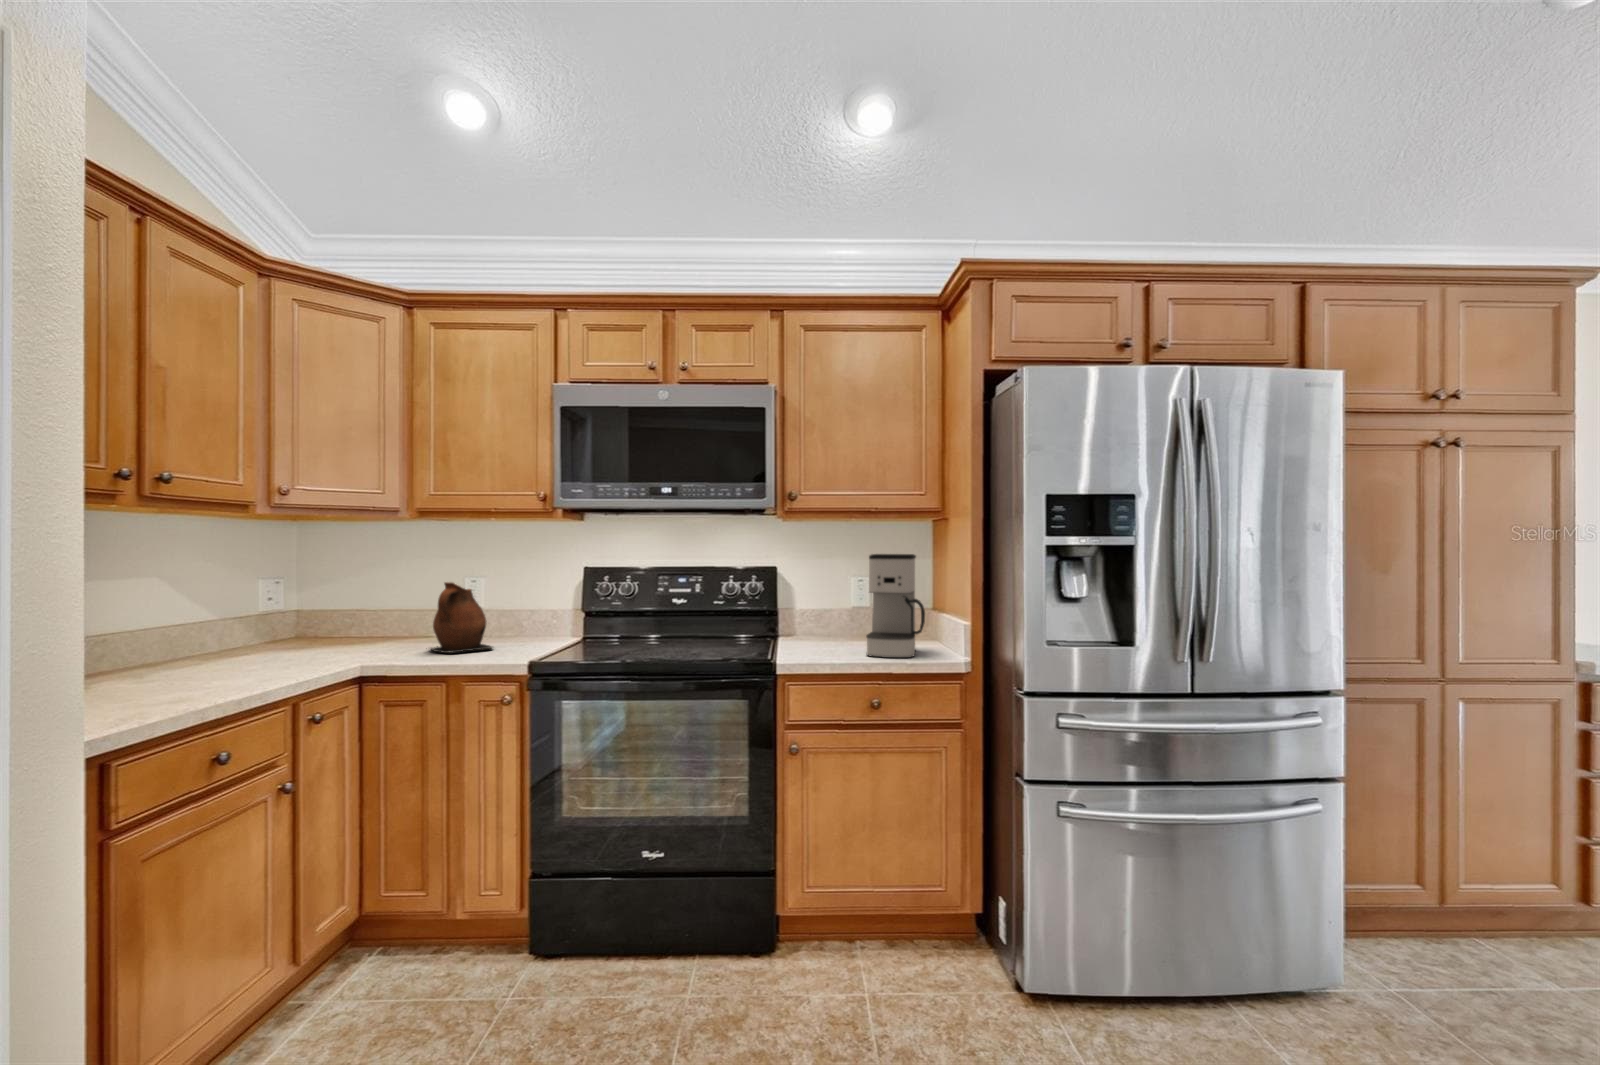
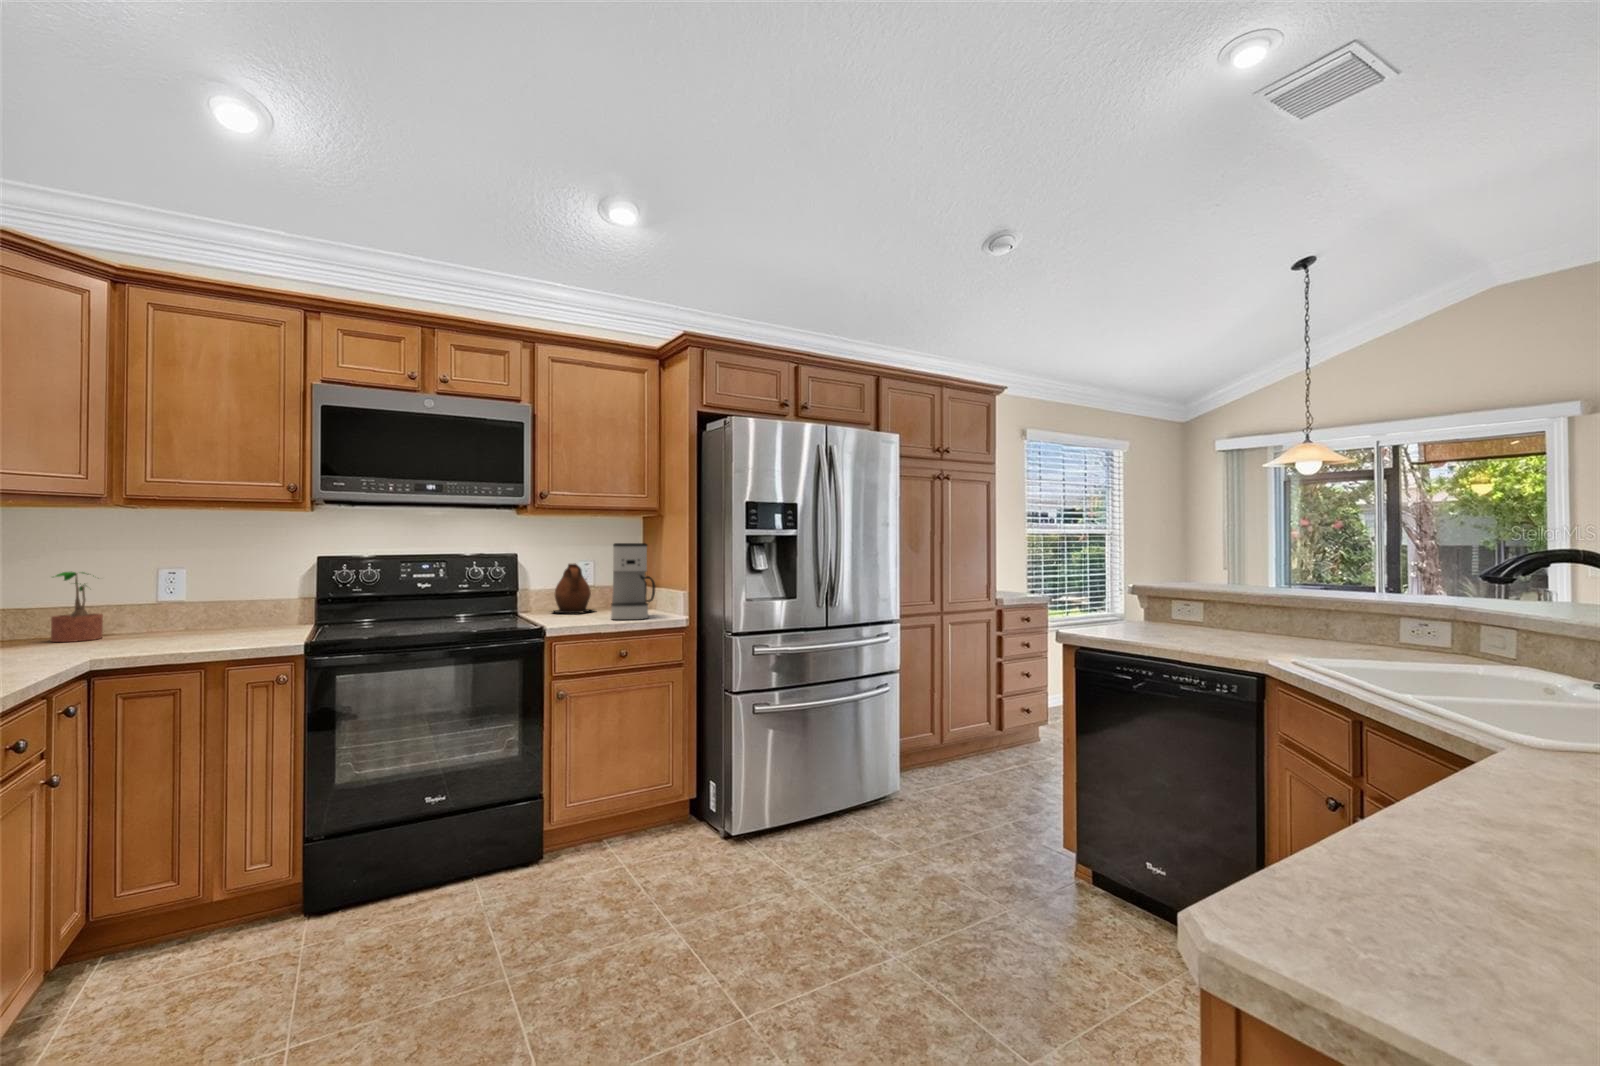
potted plant: none [378,577,419,642] -> present [51,572,103,642]
ceramic pitcher: present [430,582,493,653] -> present [553,564,593,613]

